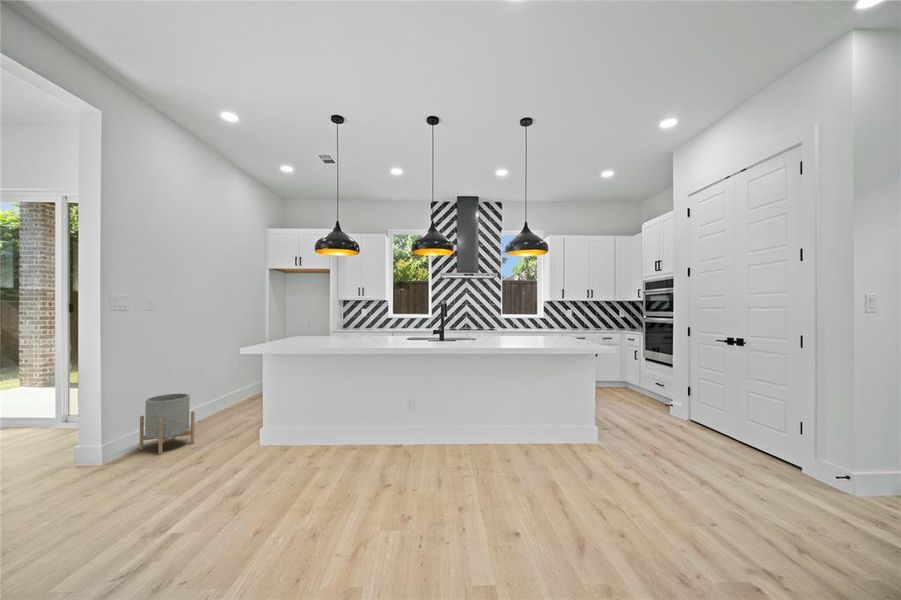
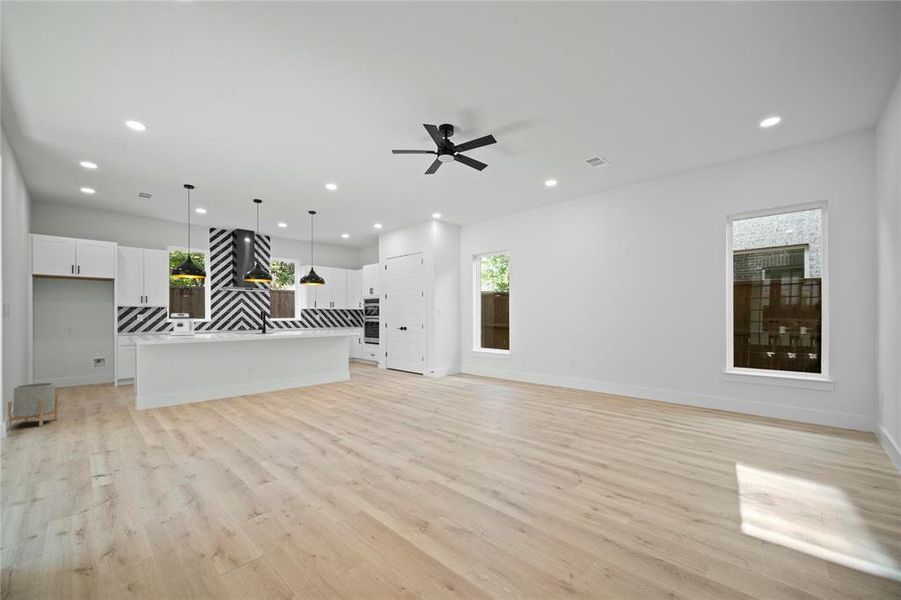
coffee maker: none [304,307,342,345] -> present [171,314,195,339]

